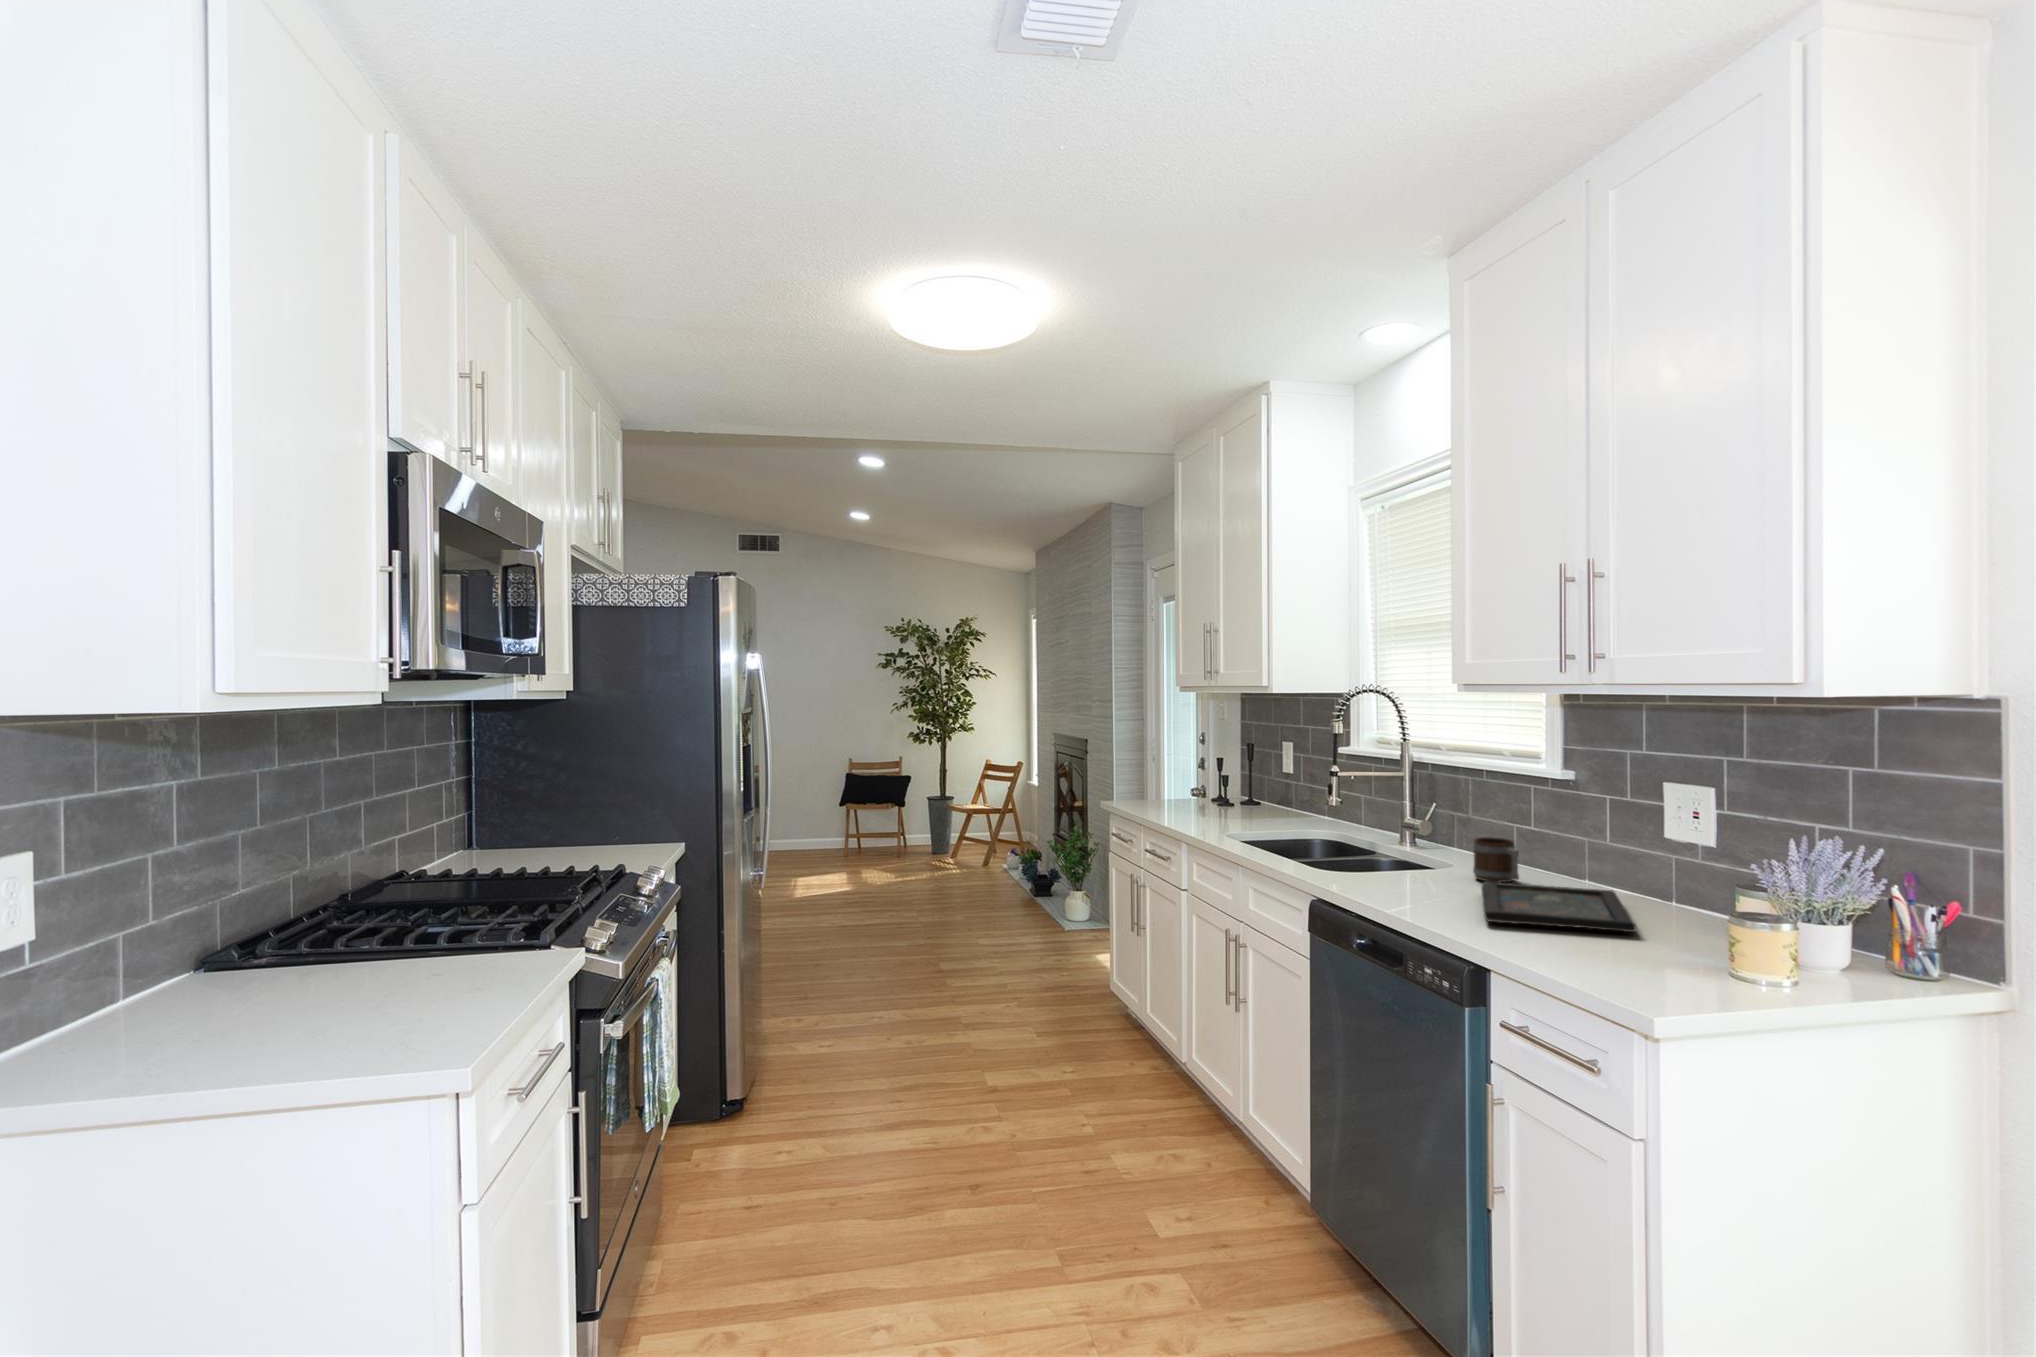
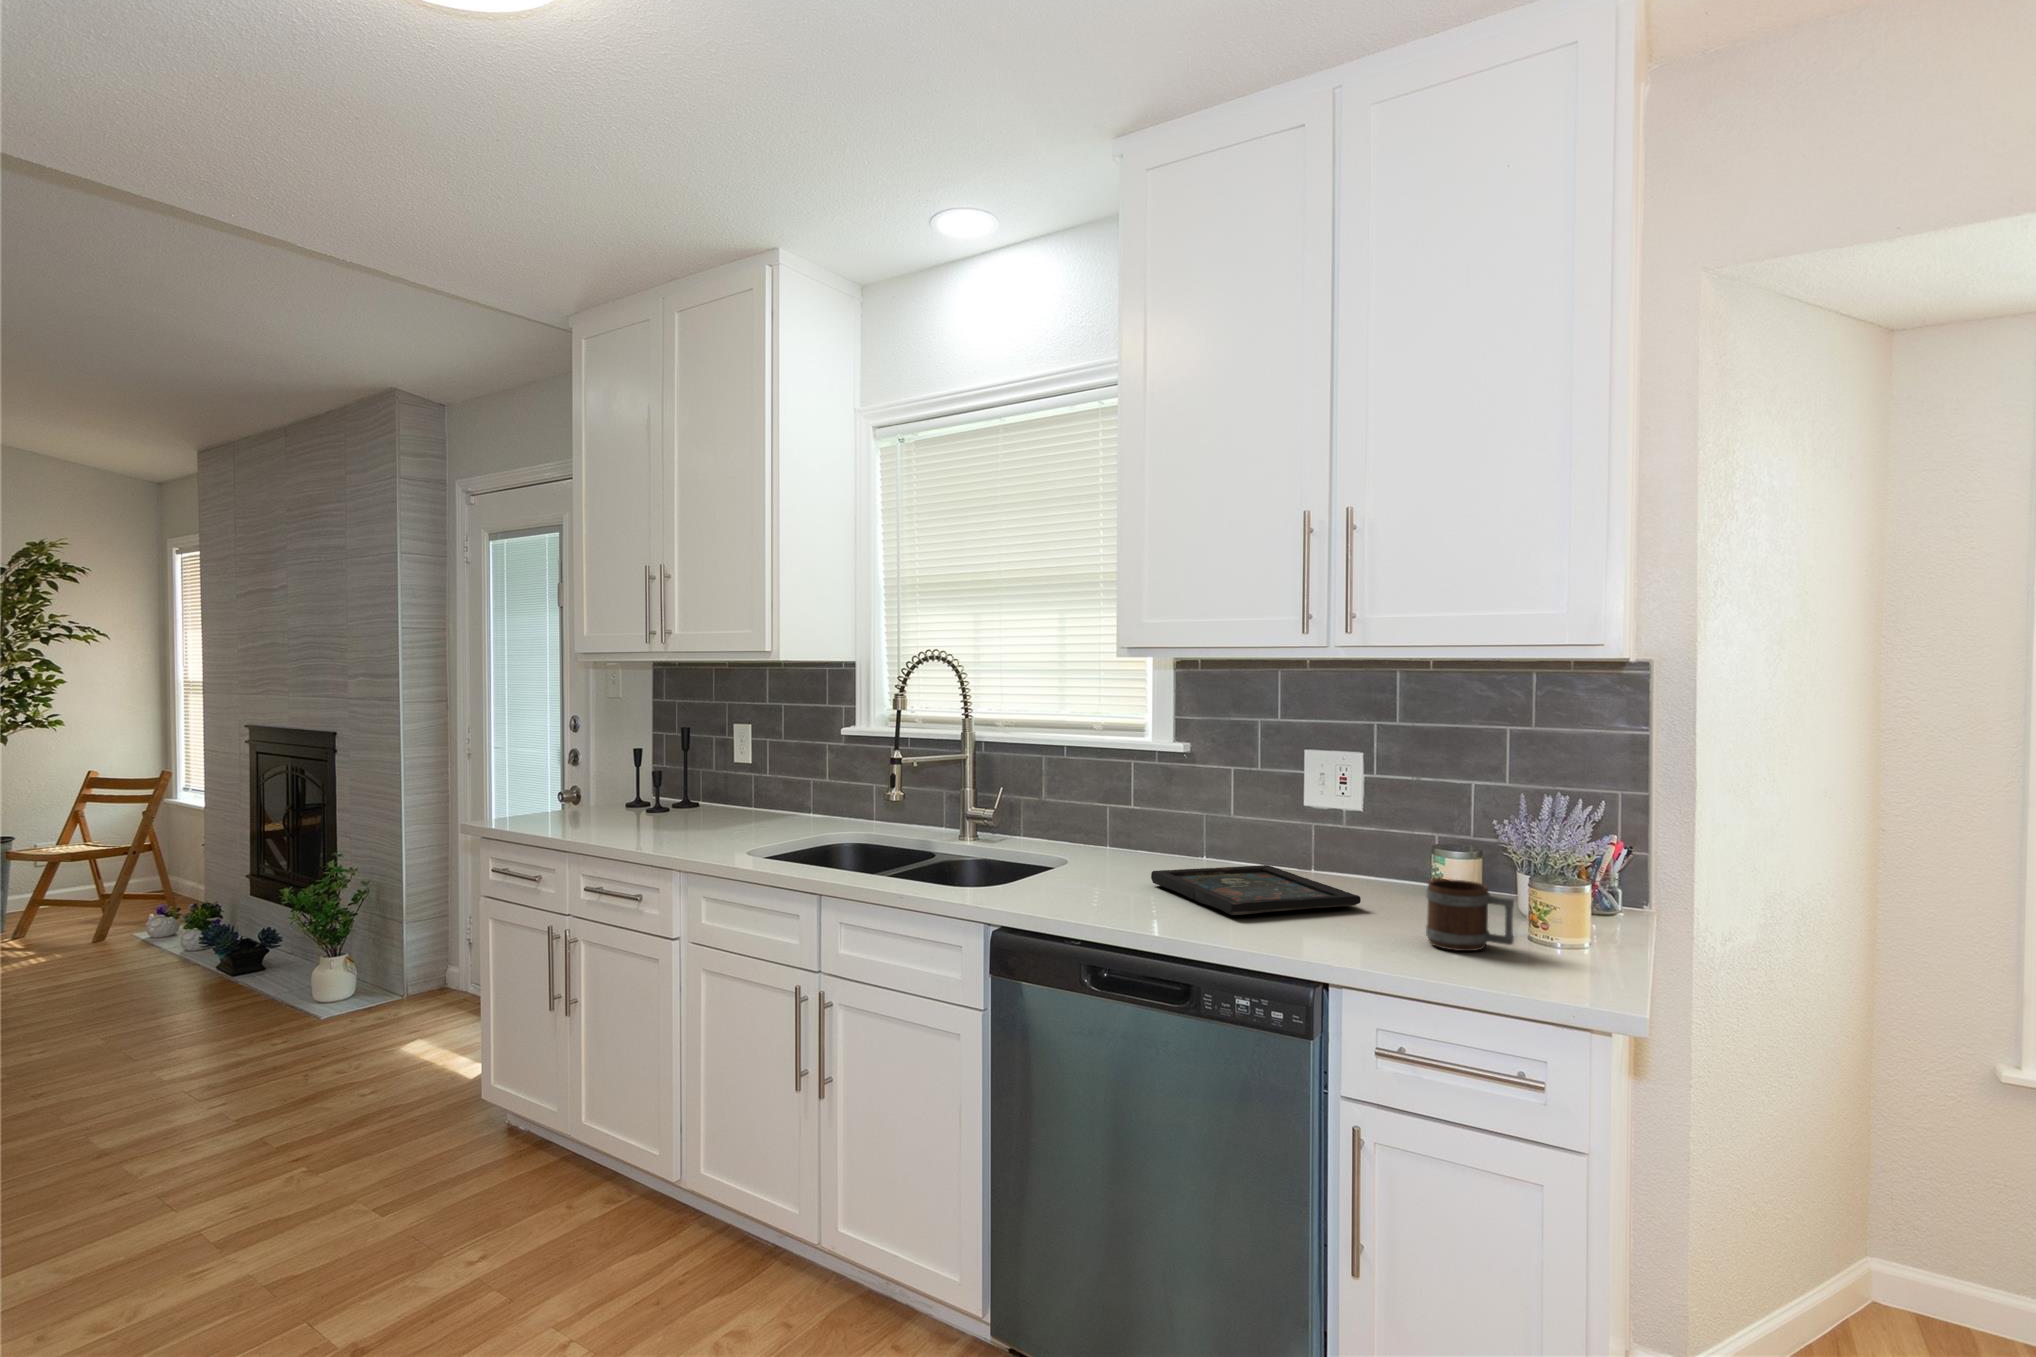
mug: present [1473,837,1519,882] -> present [1426,879,1514,951]

